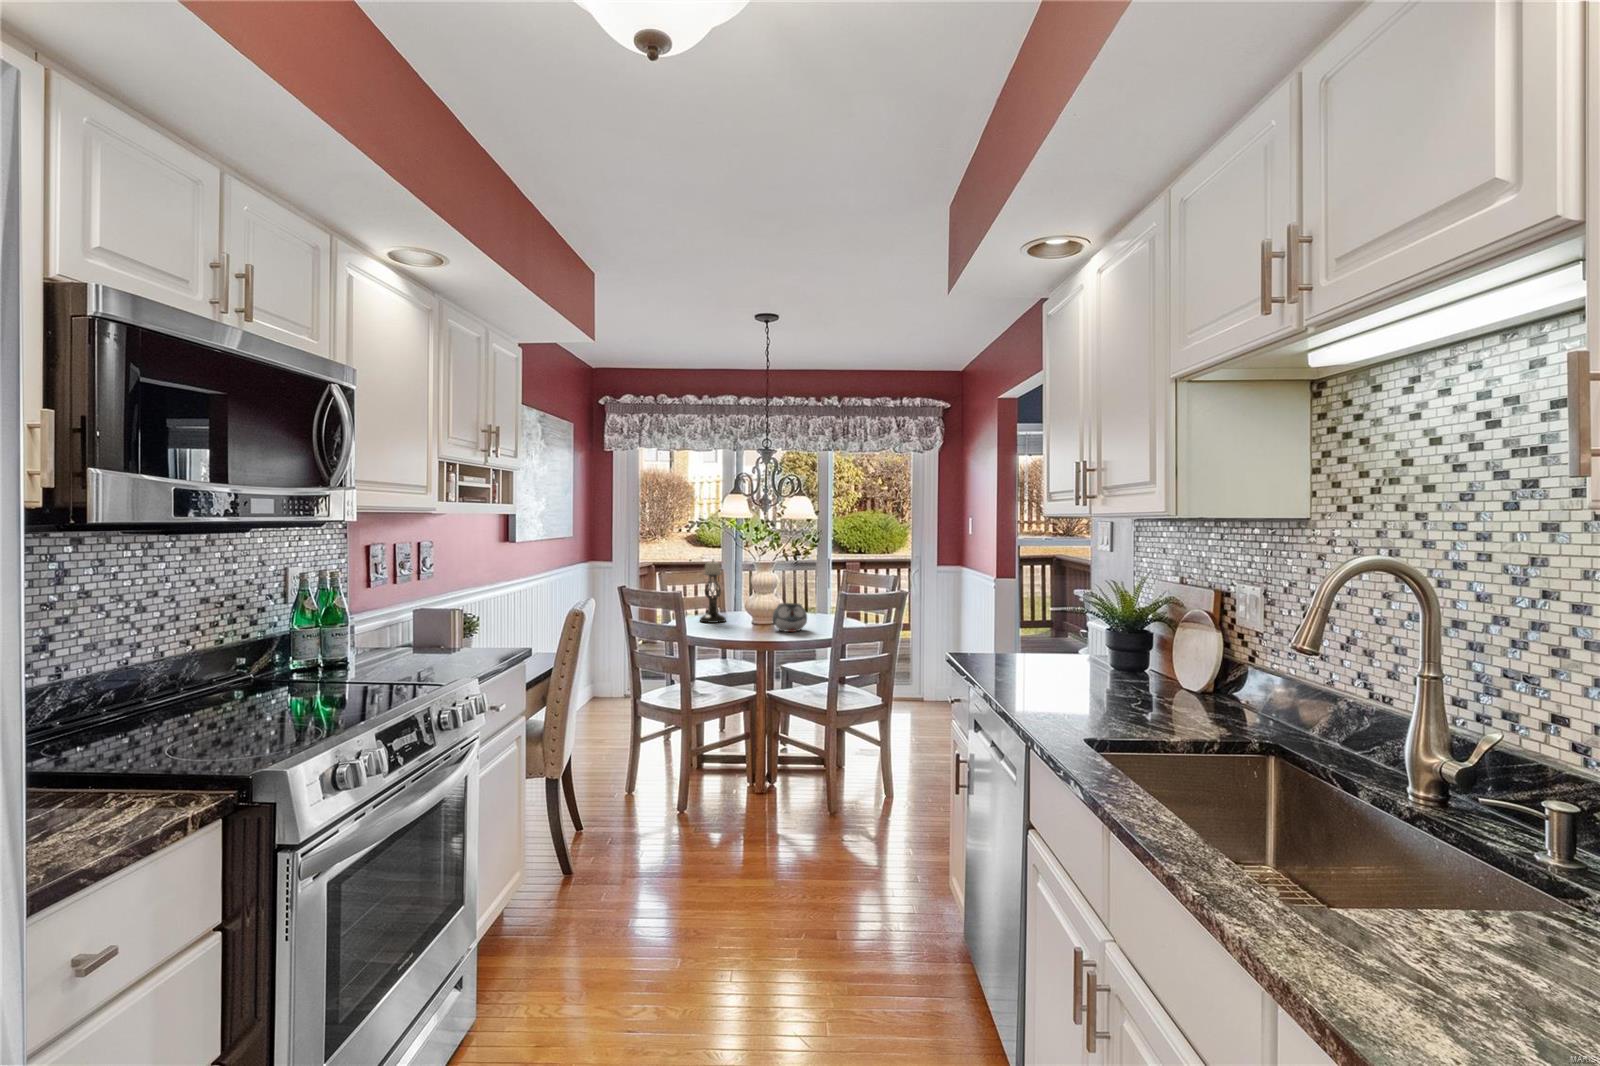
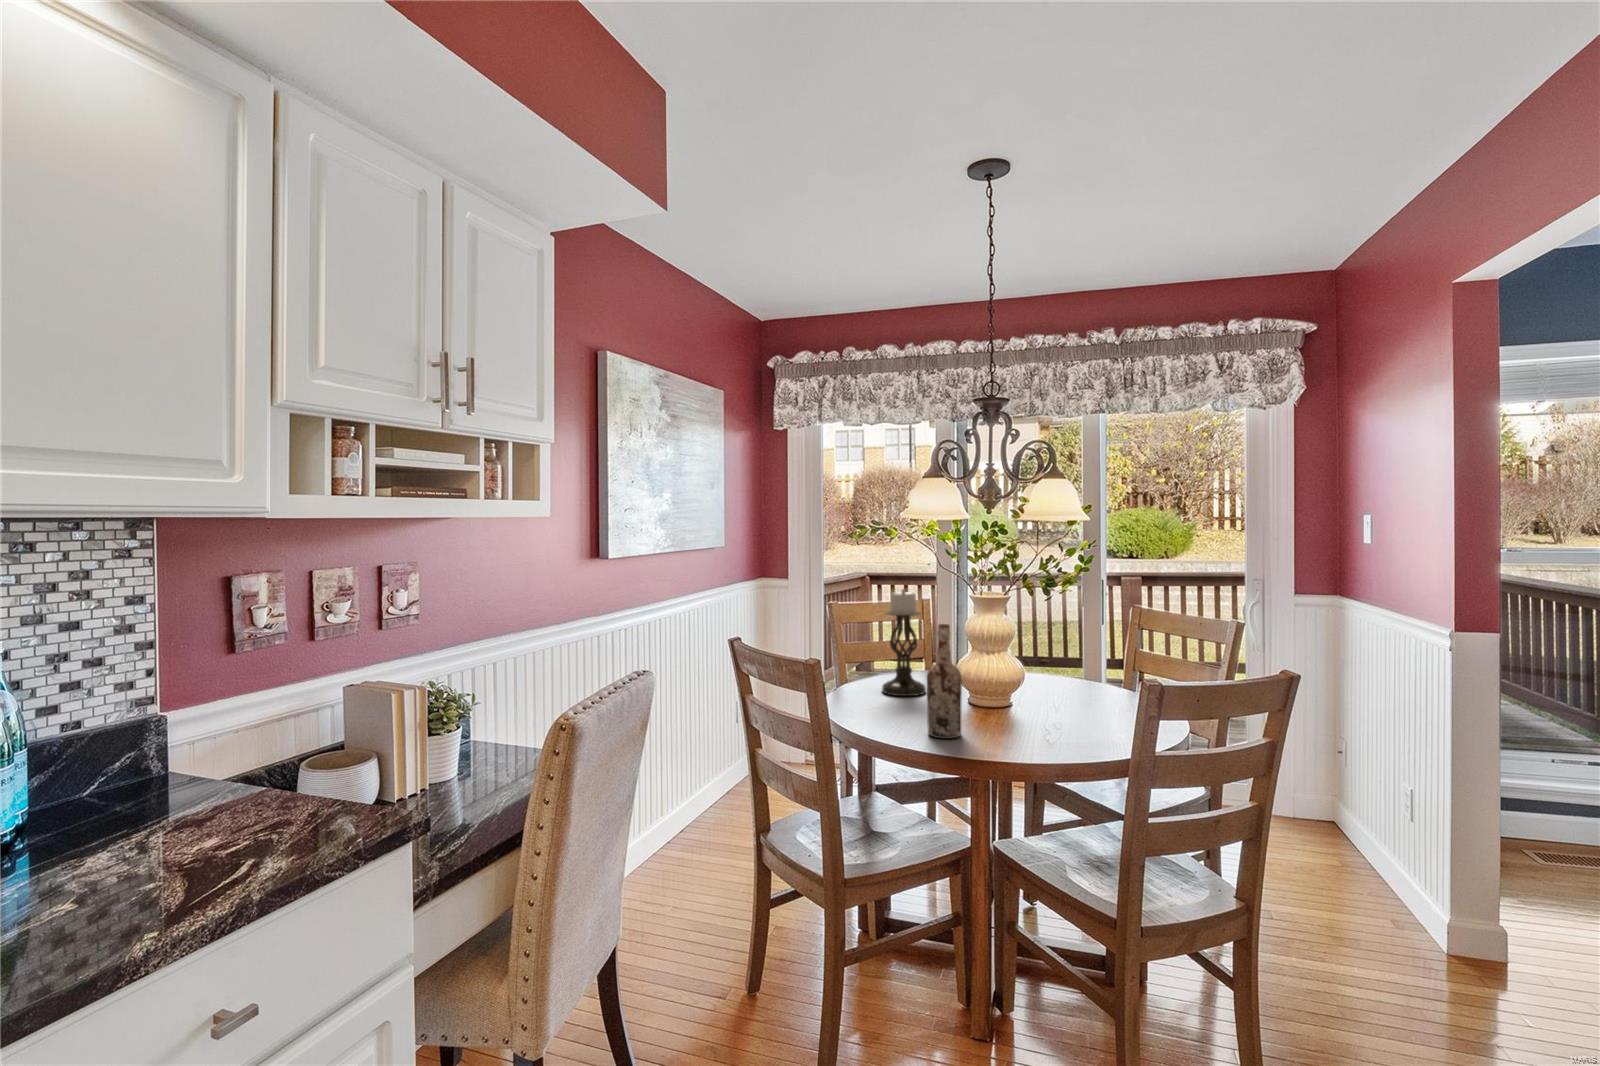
wine bottle: none [733,575,751,635] -> present [927,624,962,739]
teapot: present [773,603,807,632] -> none [1004,673,1072,735]

